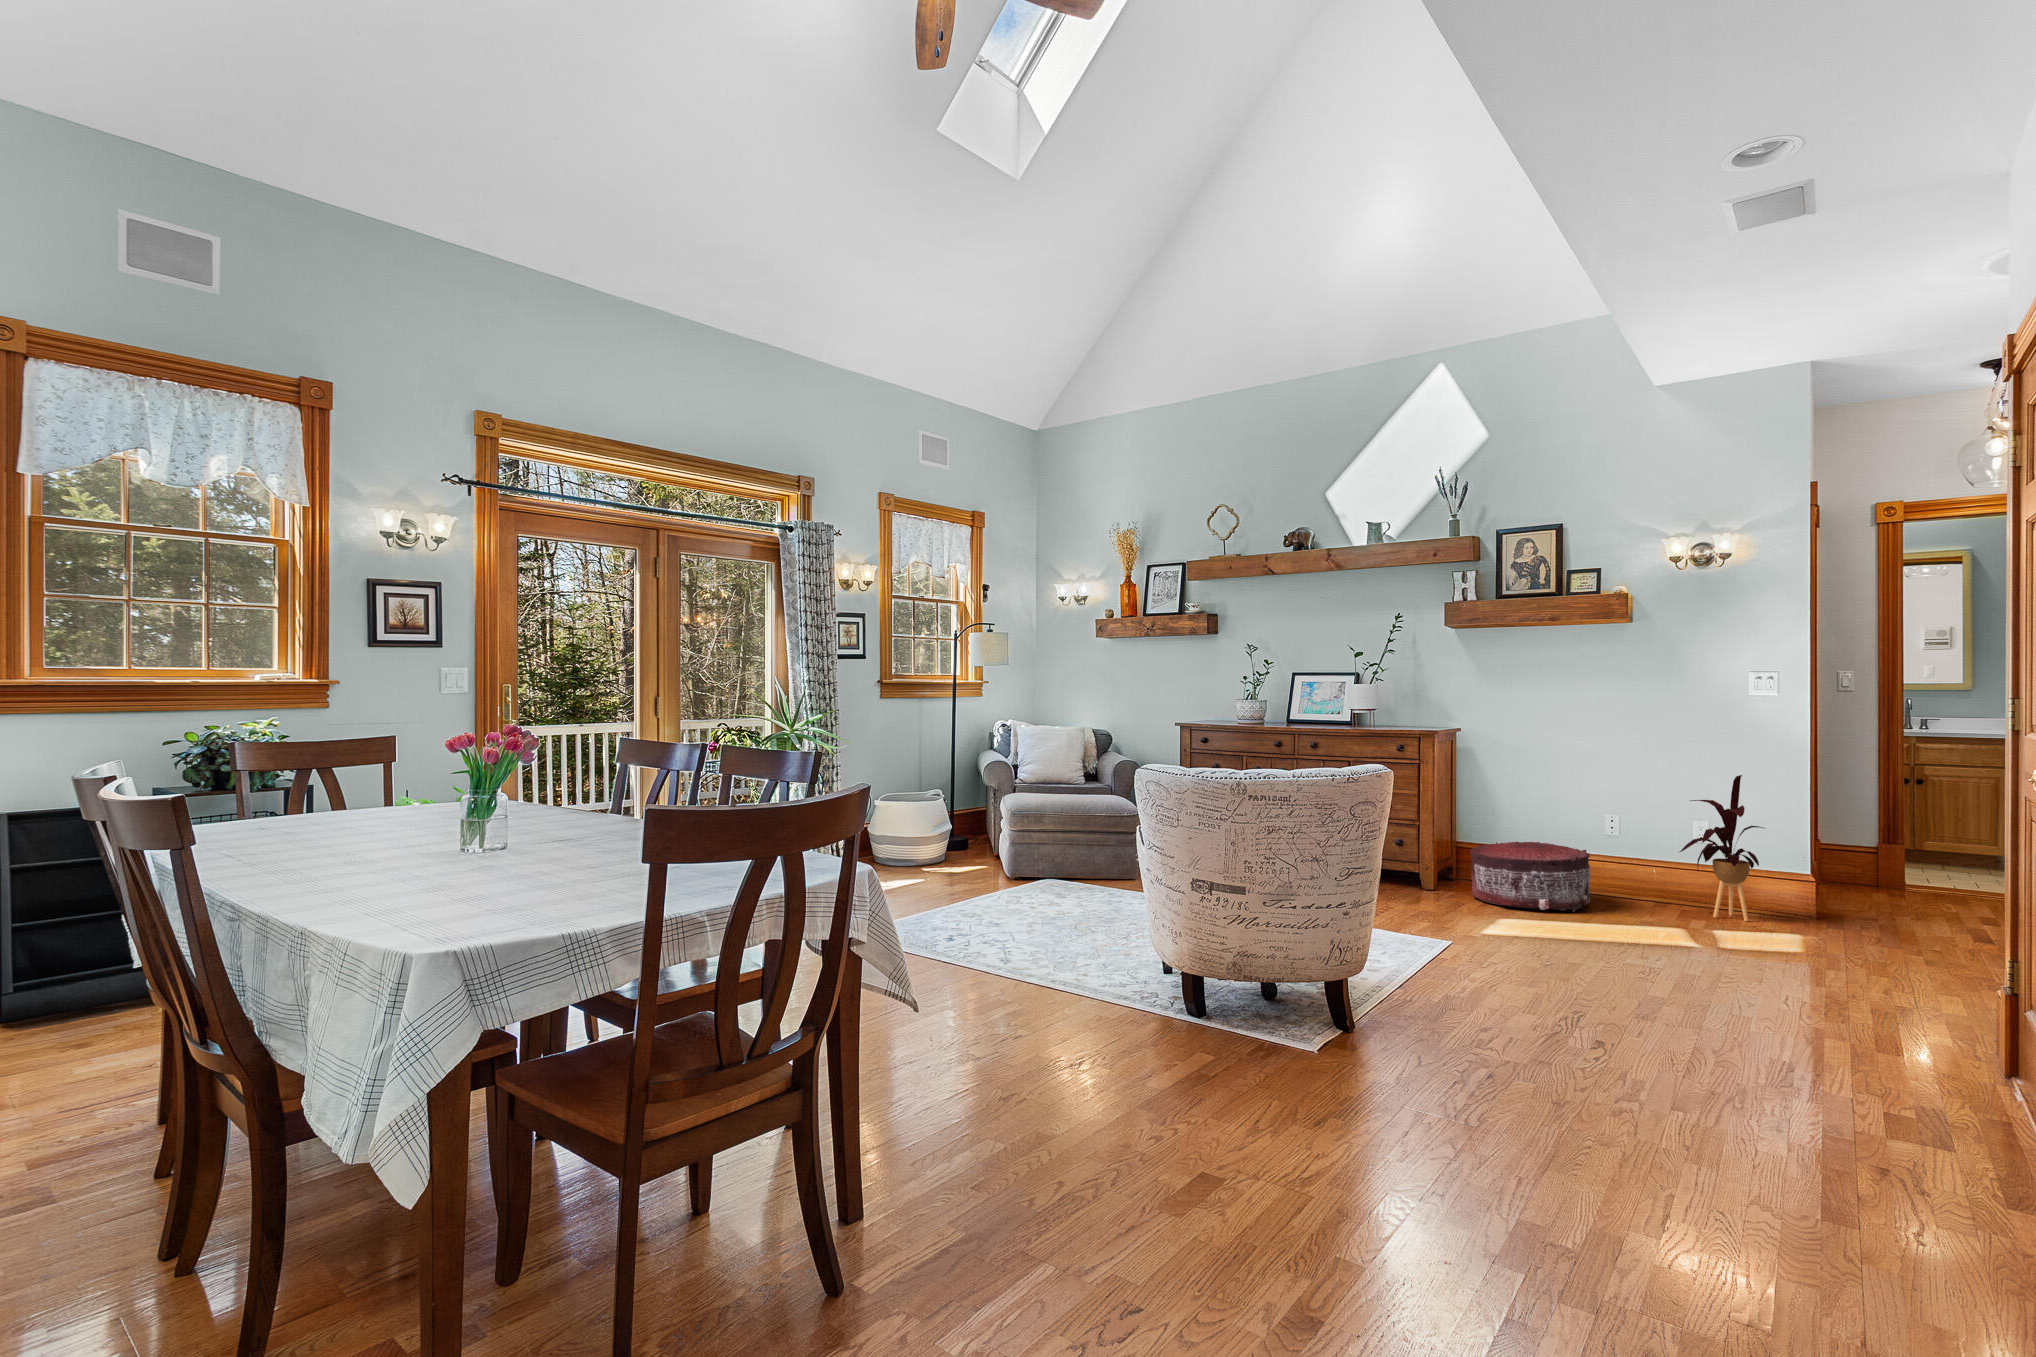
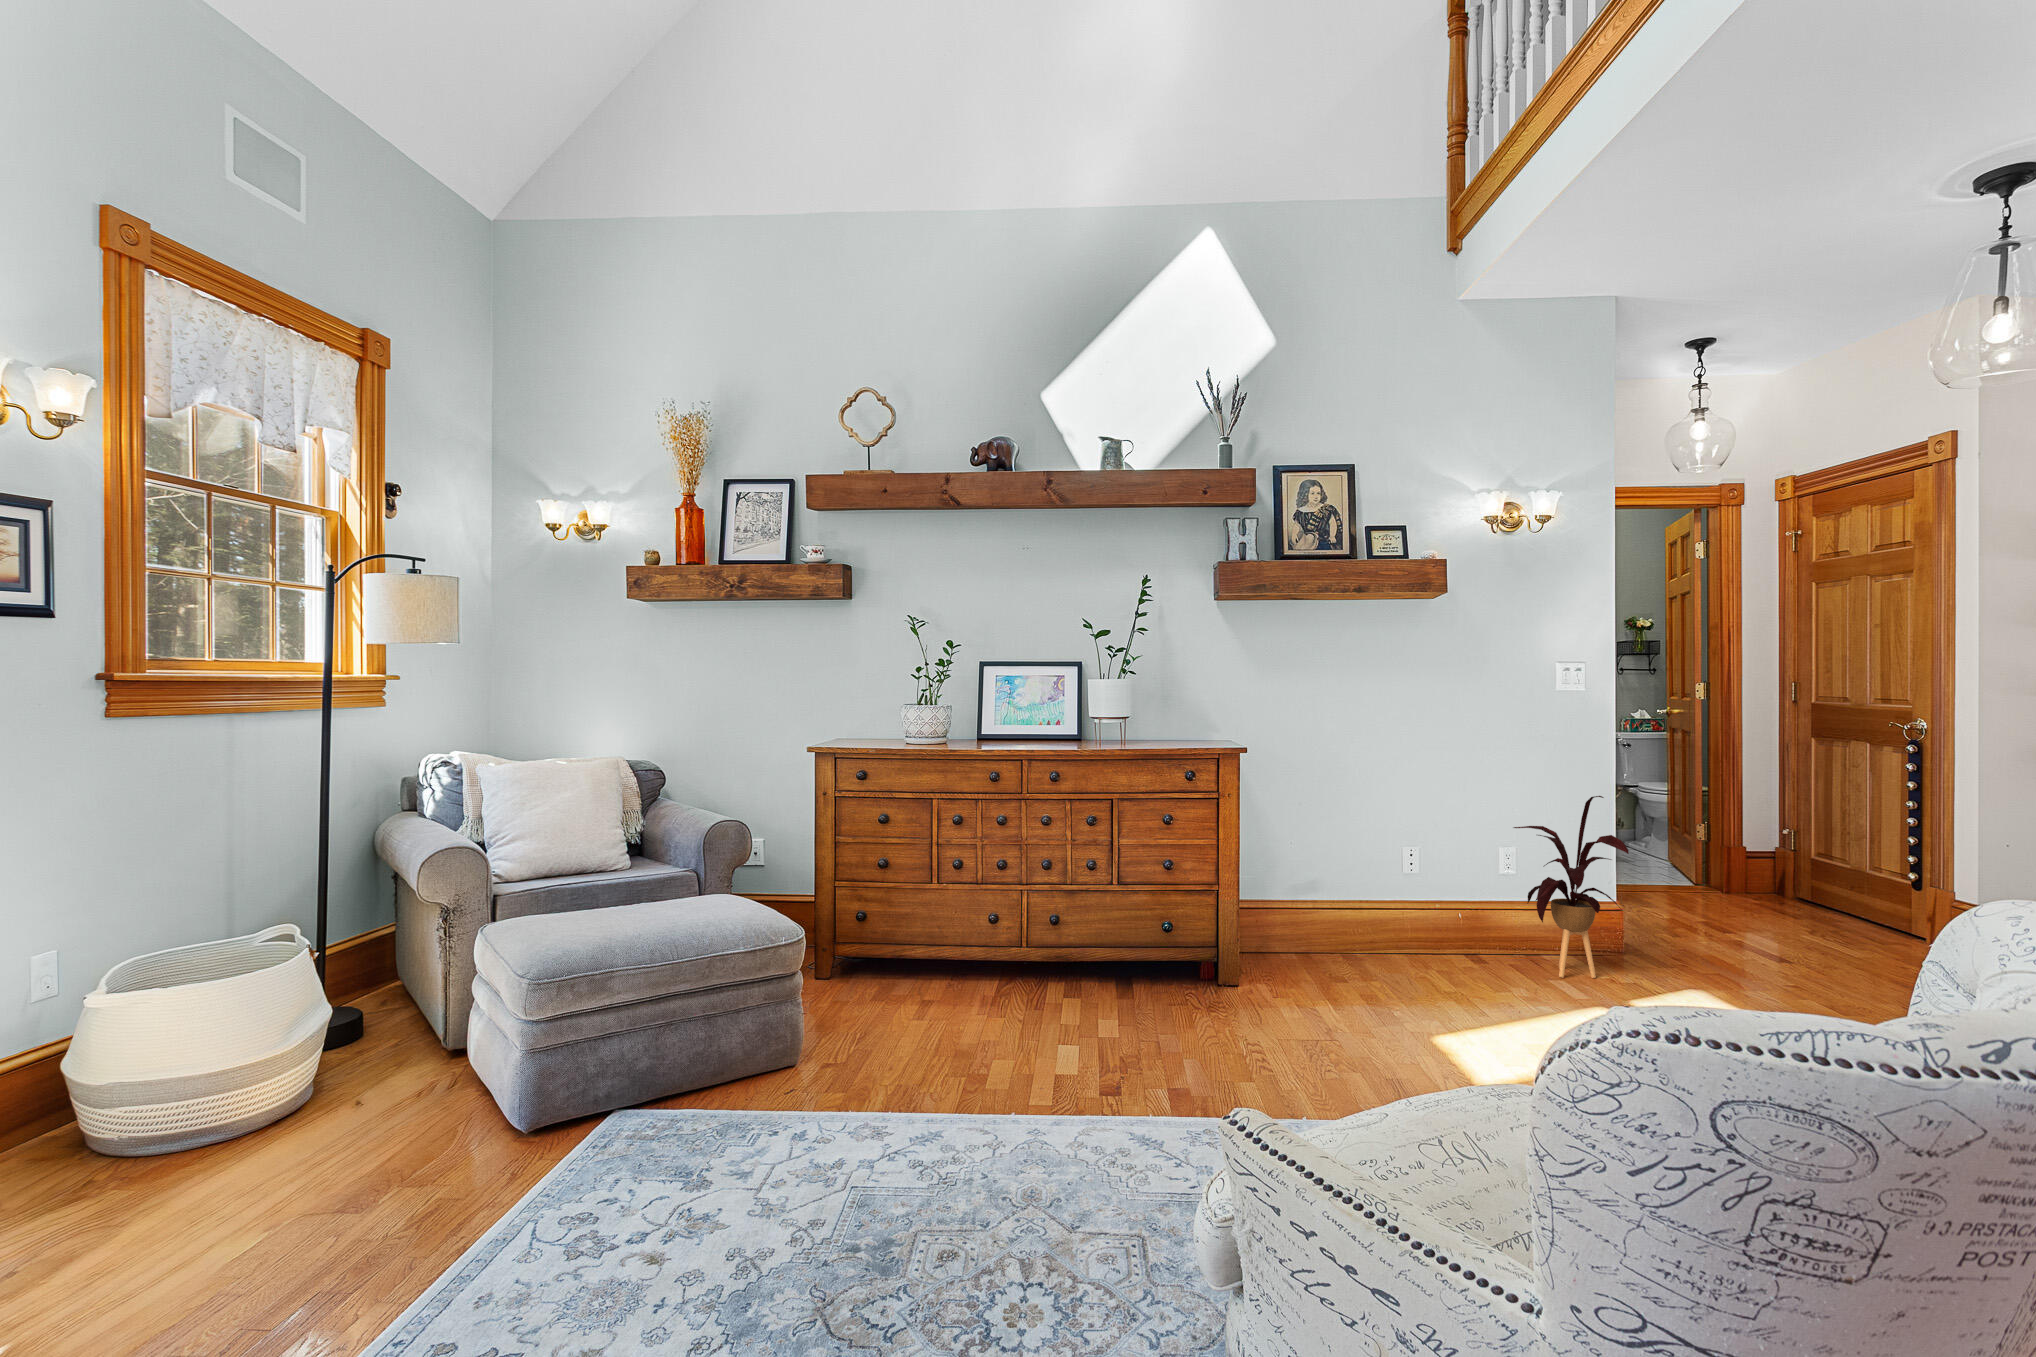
pouf: present [1470,842,1591,912] -> none [1283,896,1455,1011]

